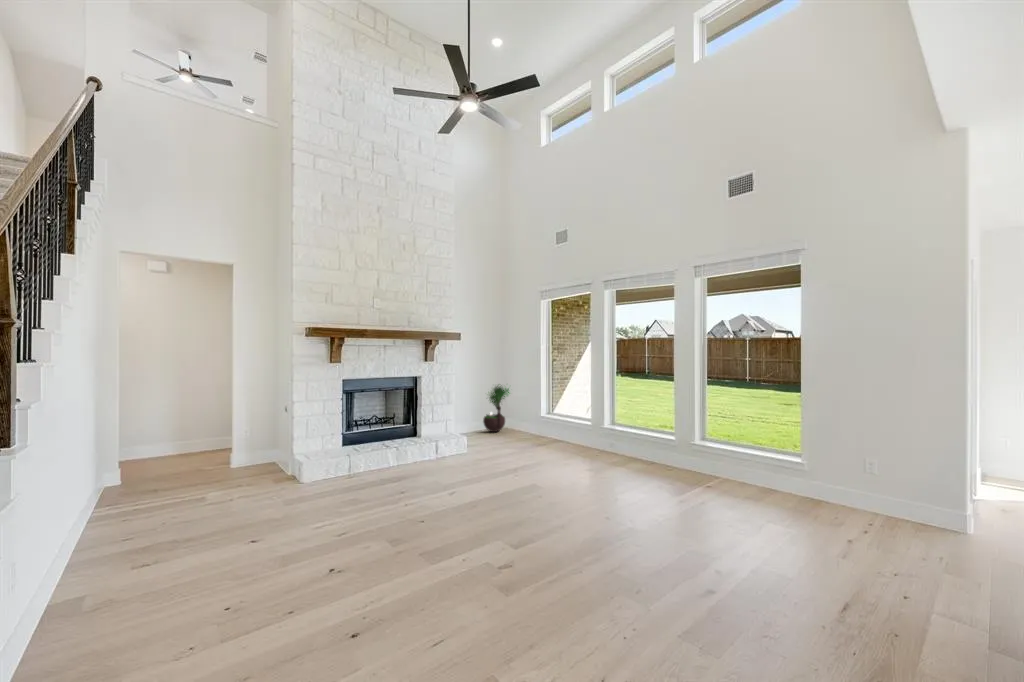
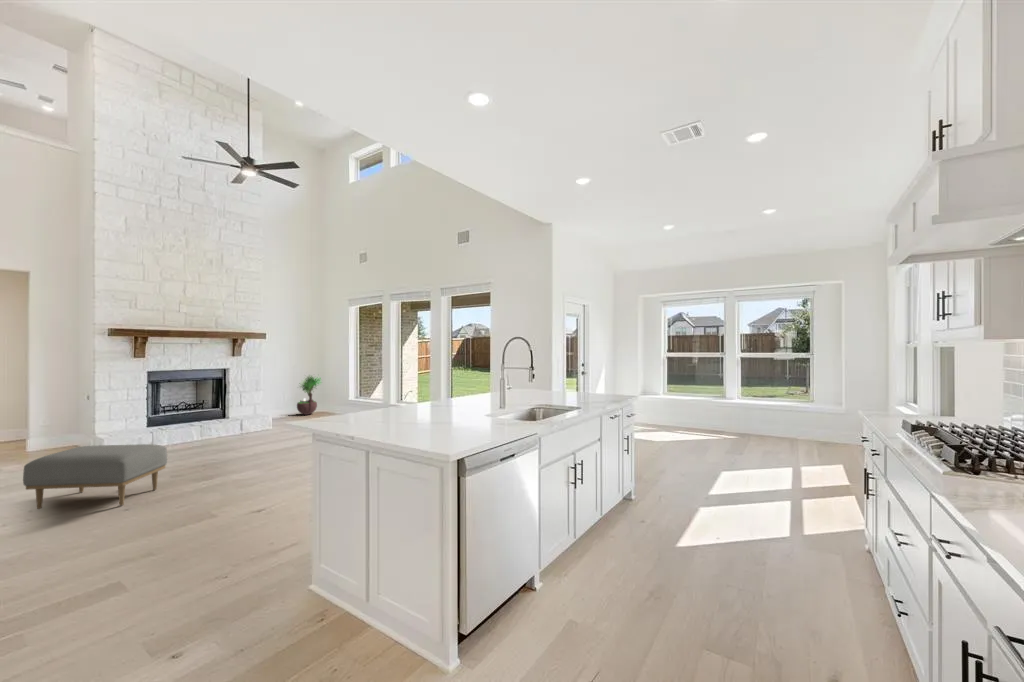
ottoman: none [226,485,388,588] -> present [23,444,167,509]

